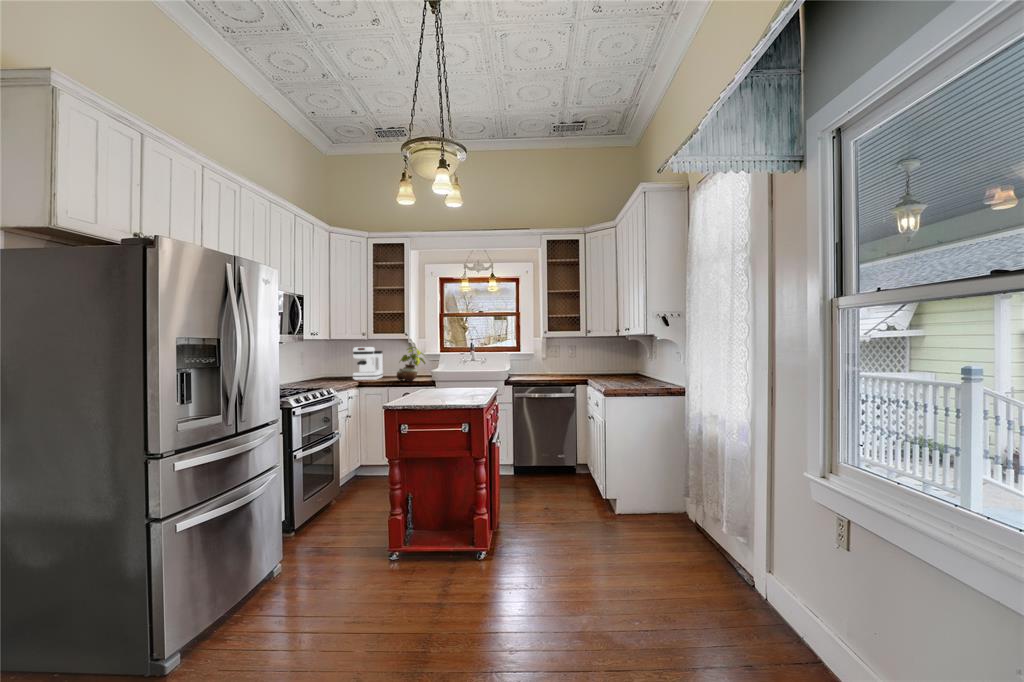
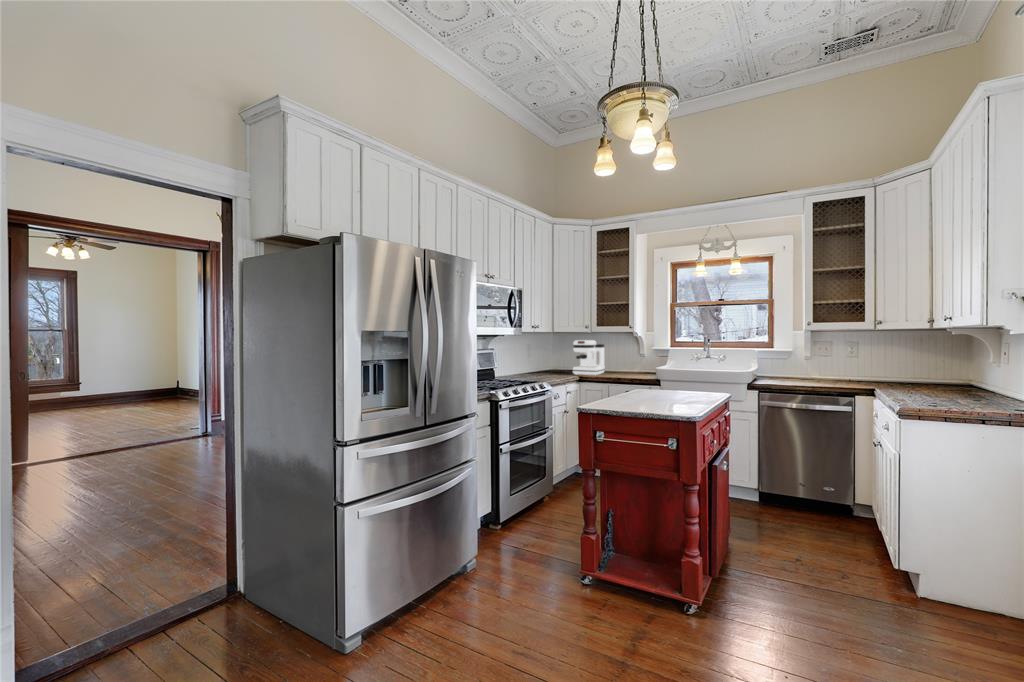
potted plant: present [397,347,425,382] -> none [617,341,650,379]

